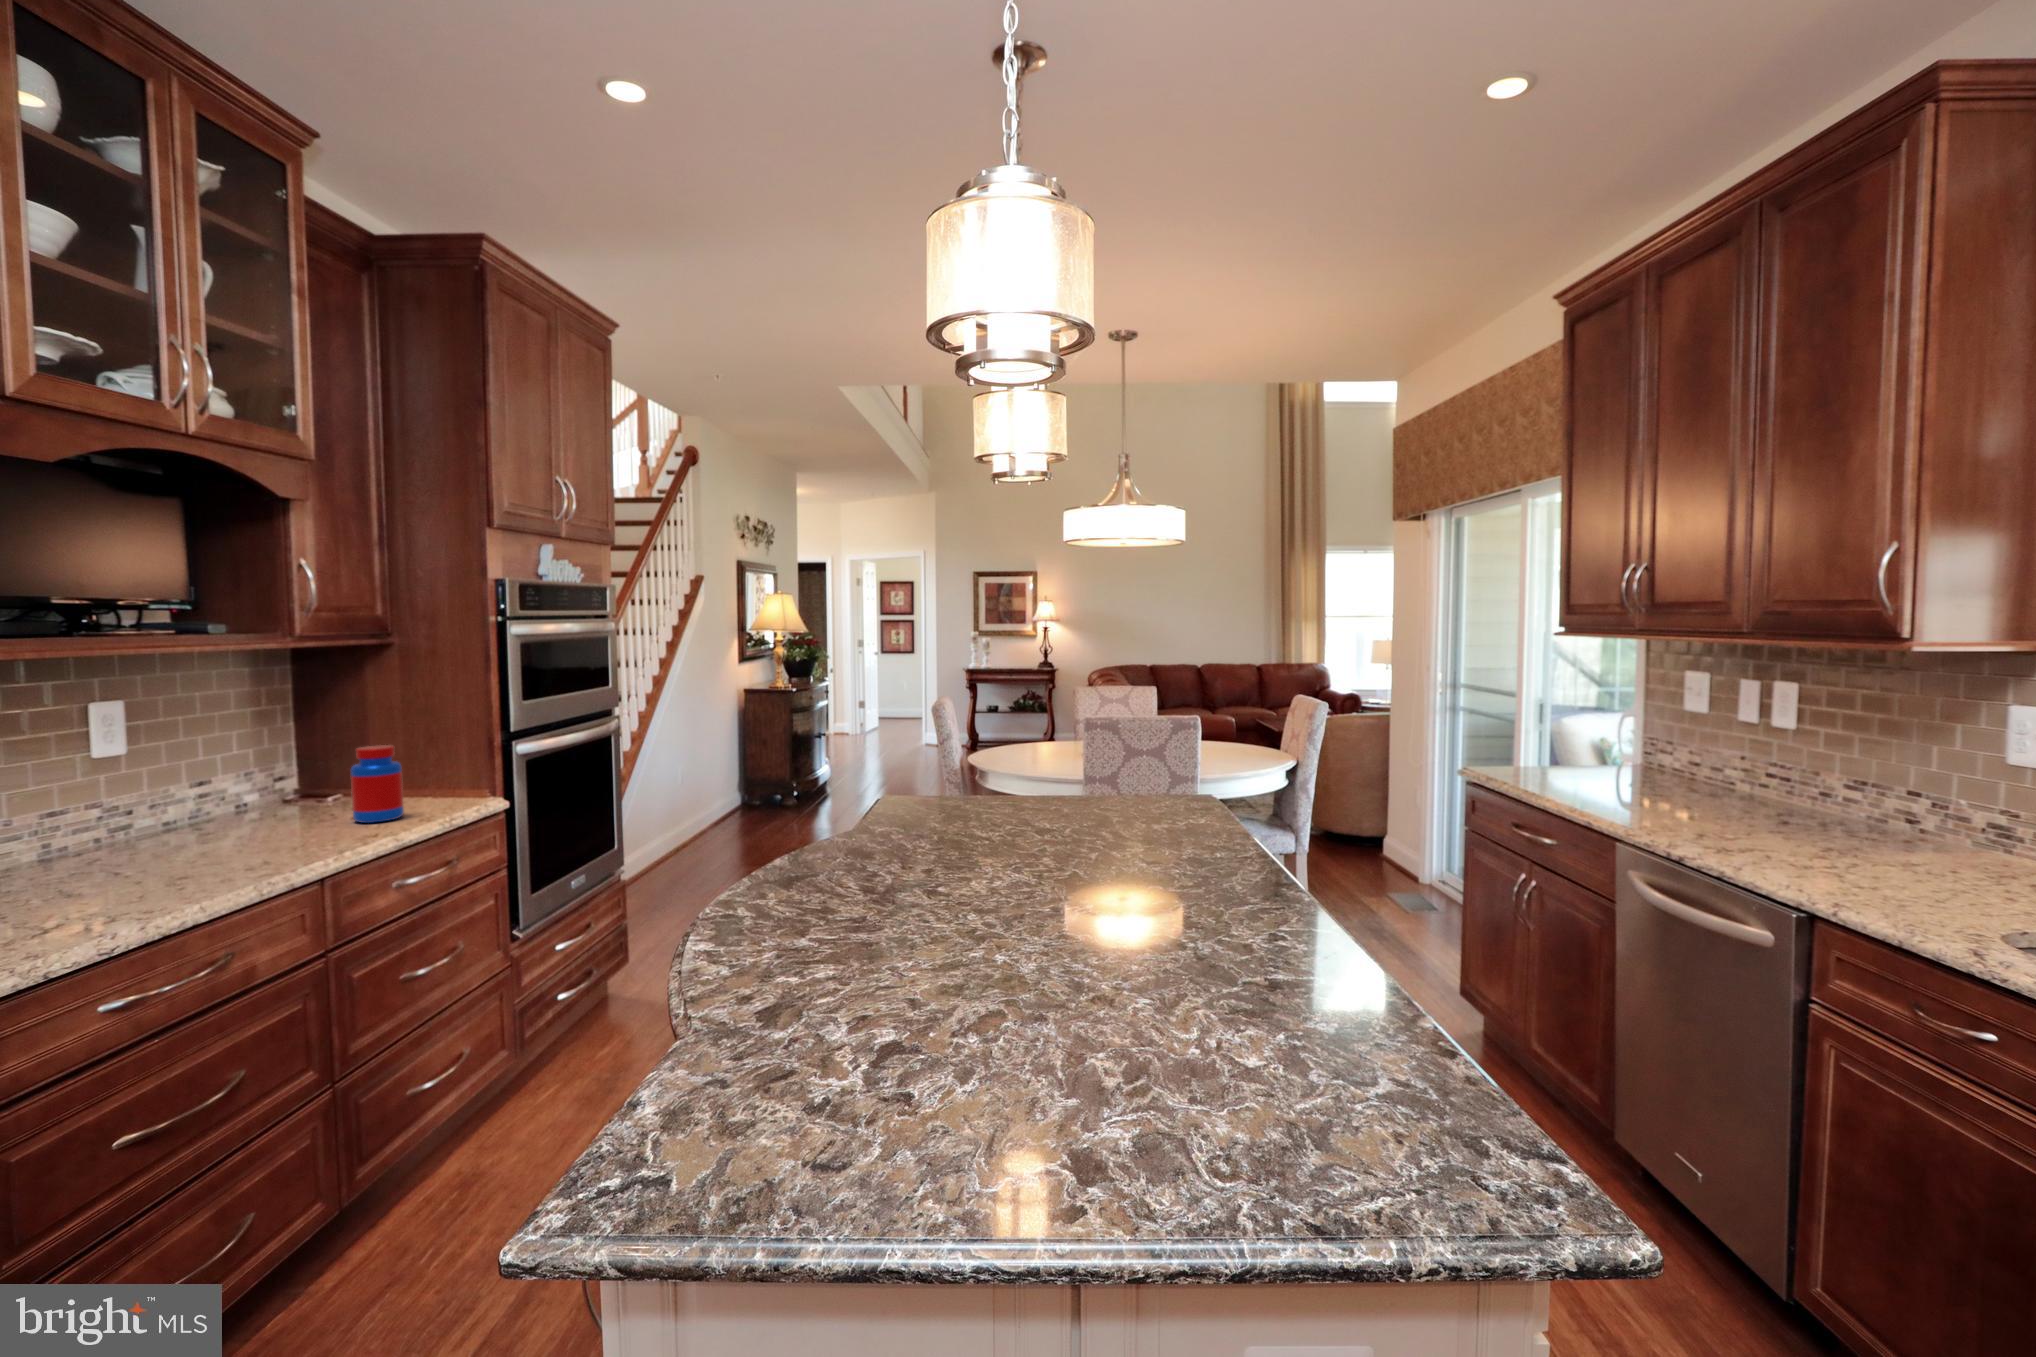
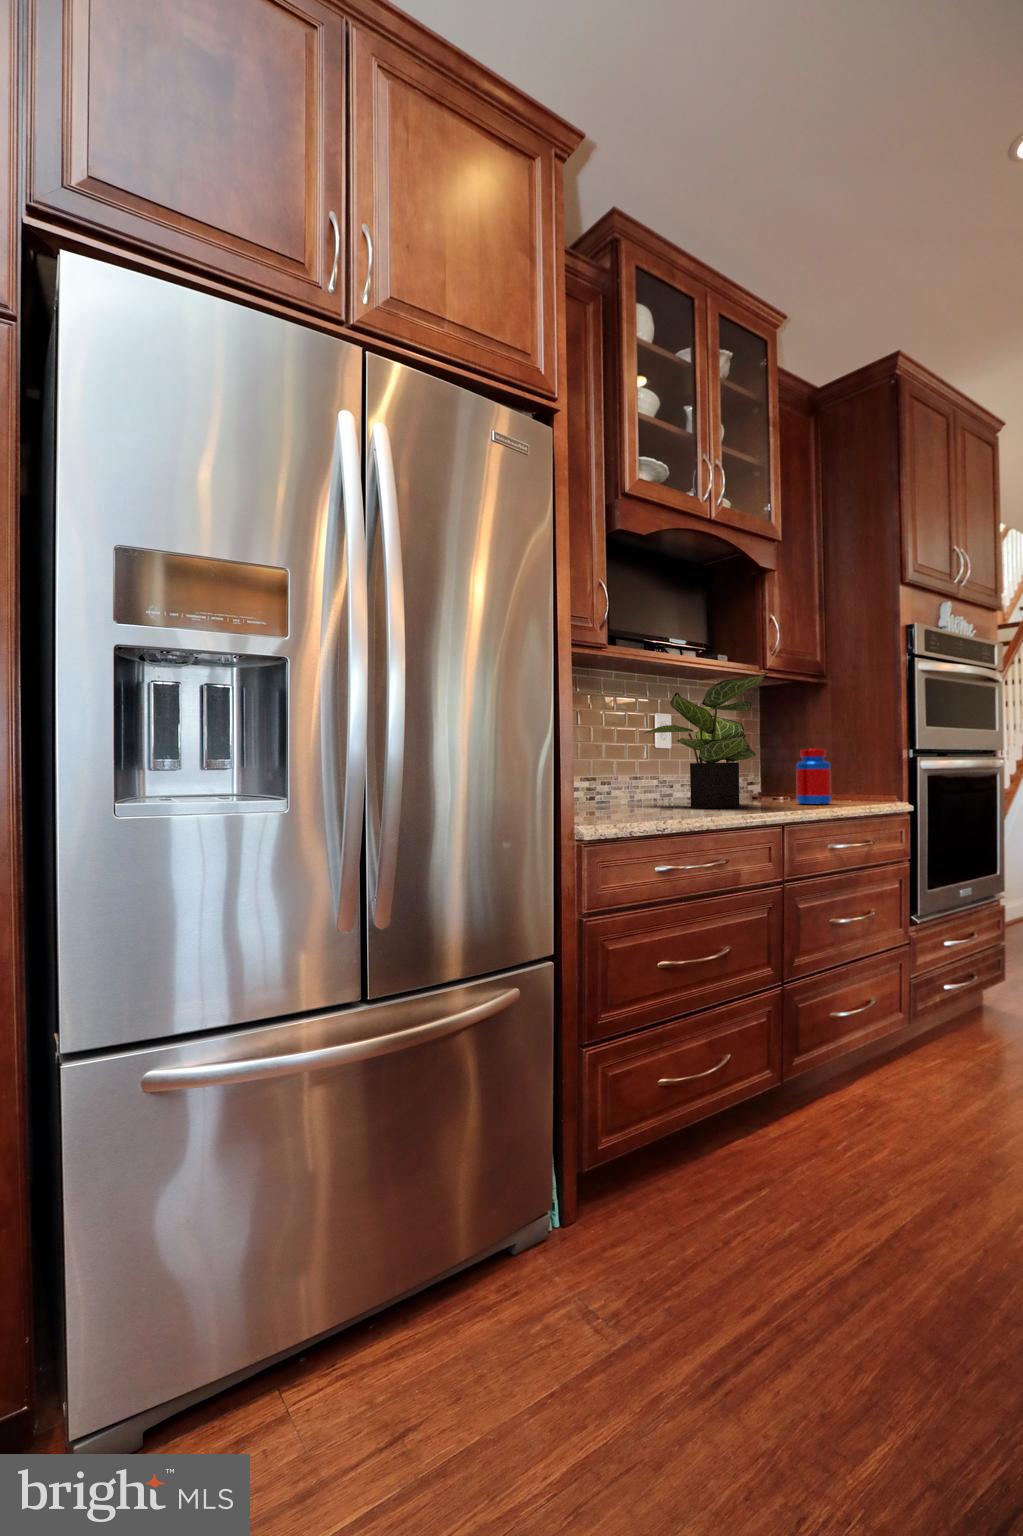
potted plant: none [53,666,298,863] -> present [645,673,768,808]

